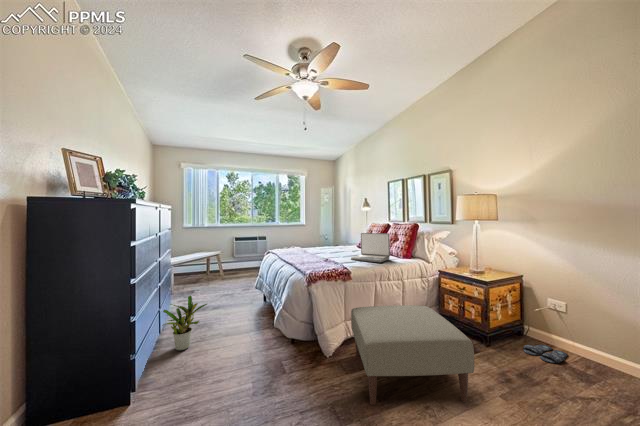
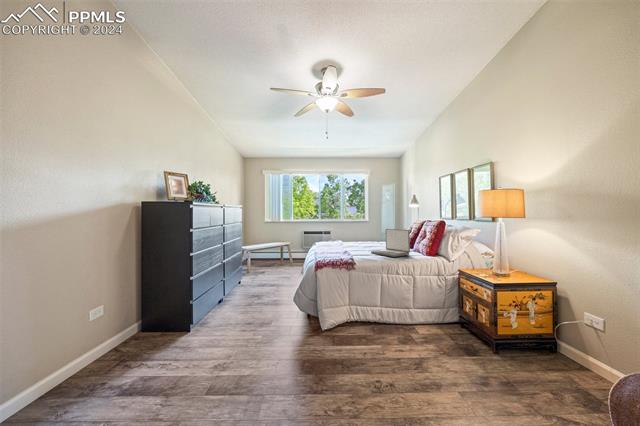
potted plant: present [162,295,207,351] -> none [219,270,252,308]
ottoman: present [351,305,475,405] -> none [327,293,425,390]
slippers: present [523,345,567,363] -> none [541,363,605,389]

